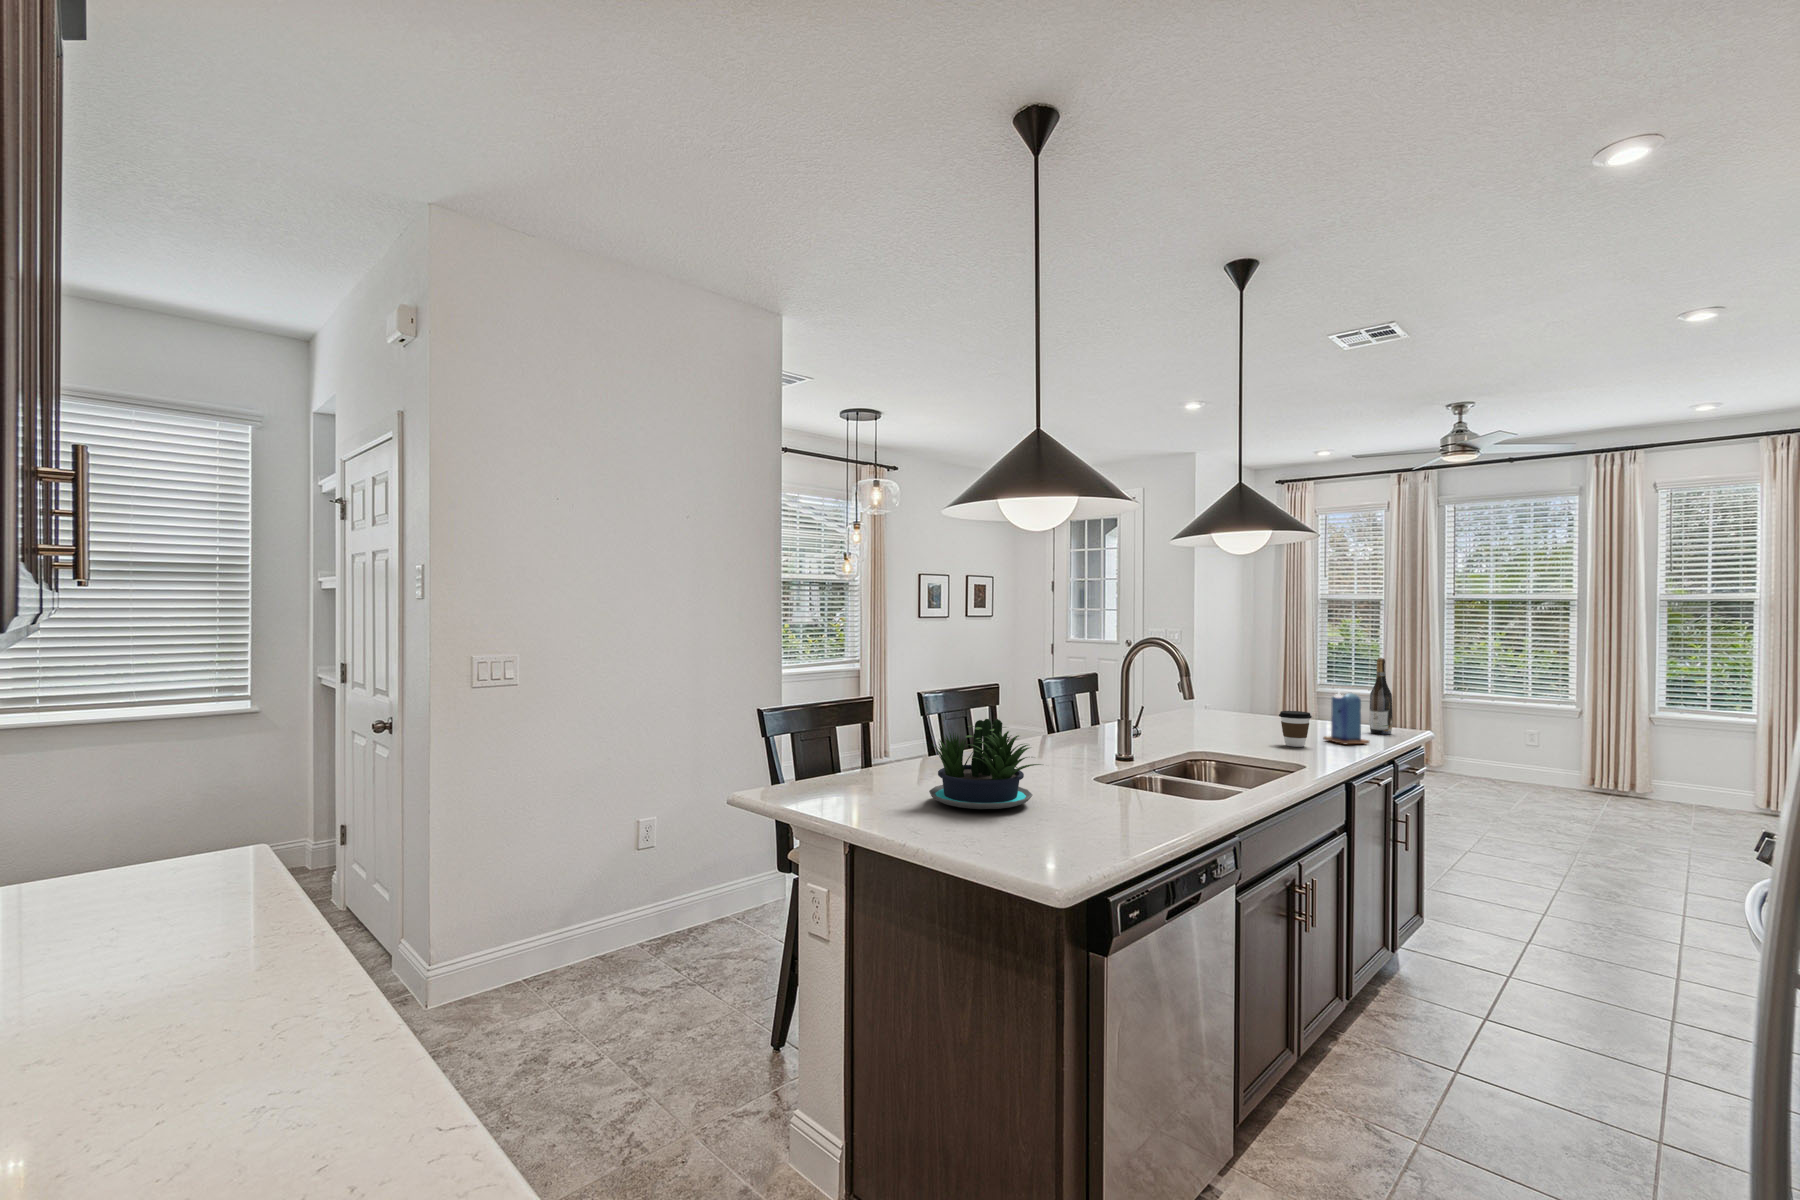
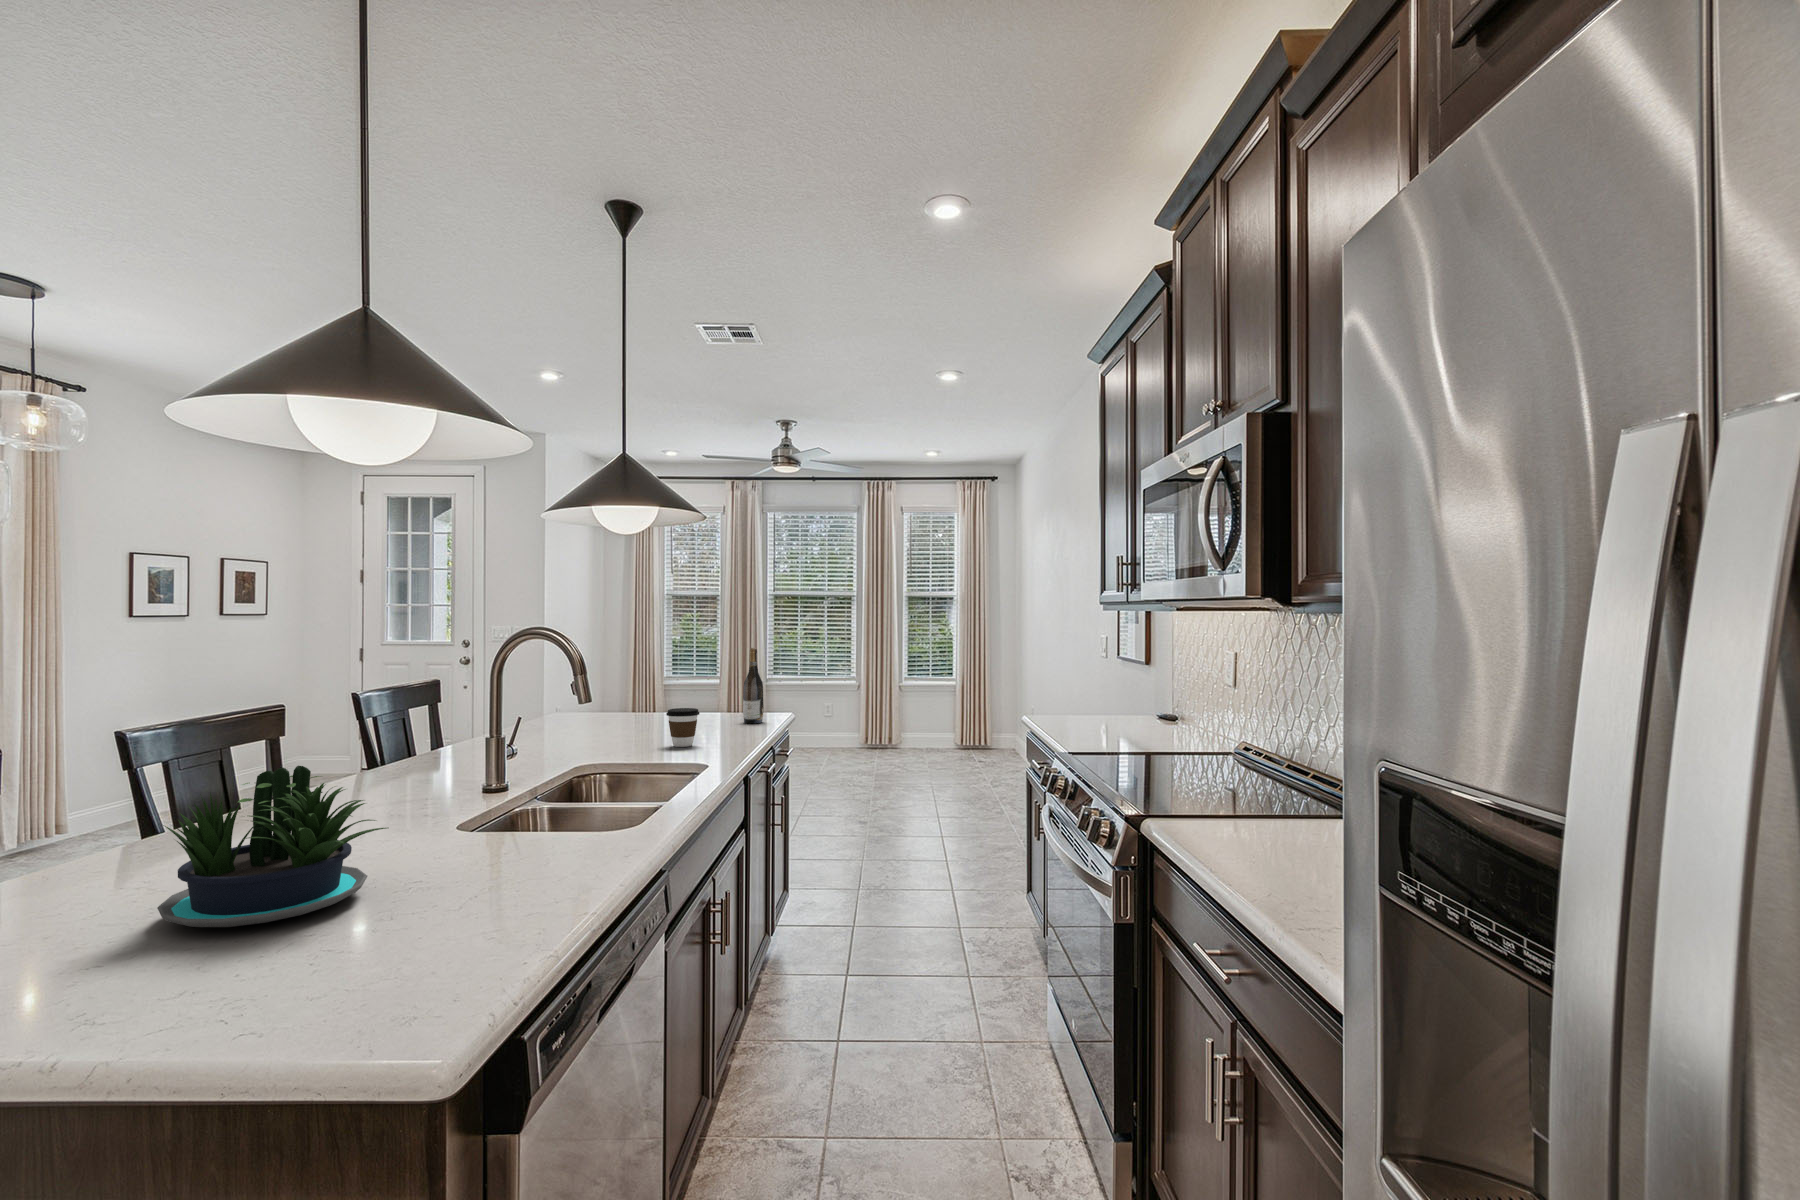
candle: present [1323,690,1369,744] -> none [706,681,751,739]

